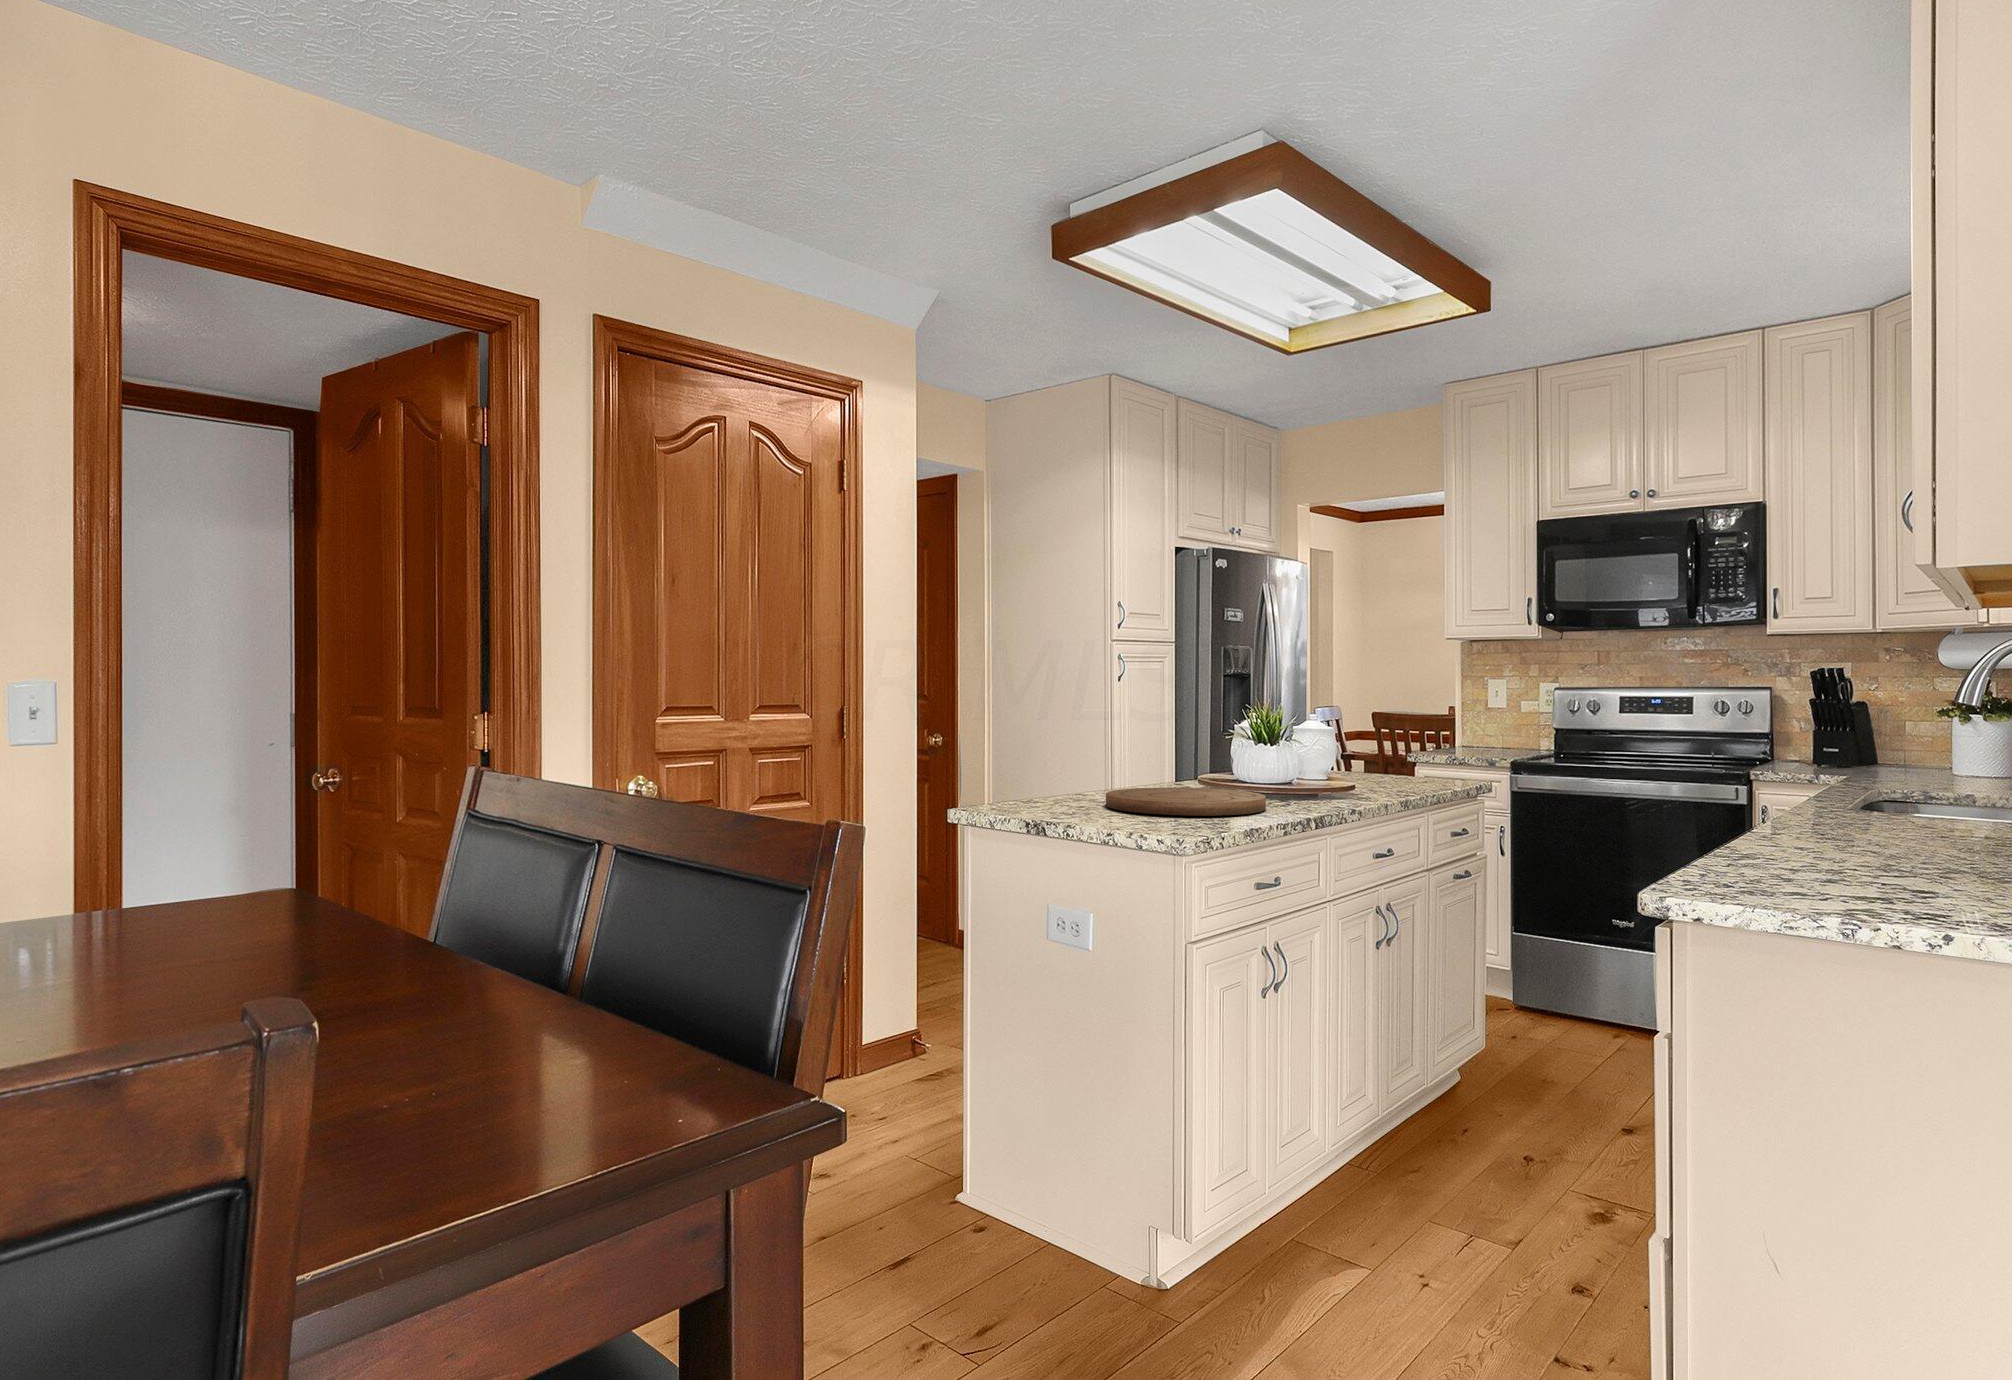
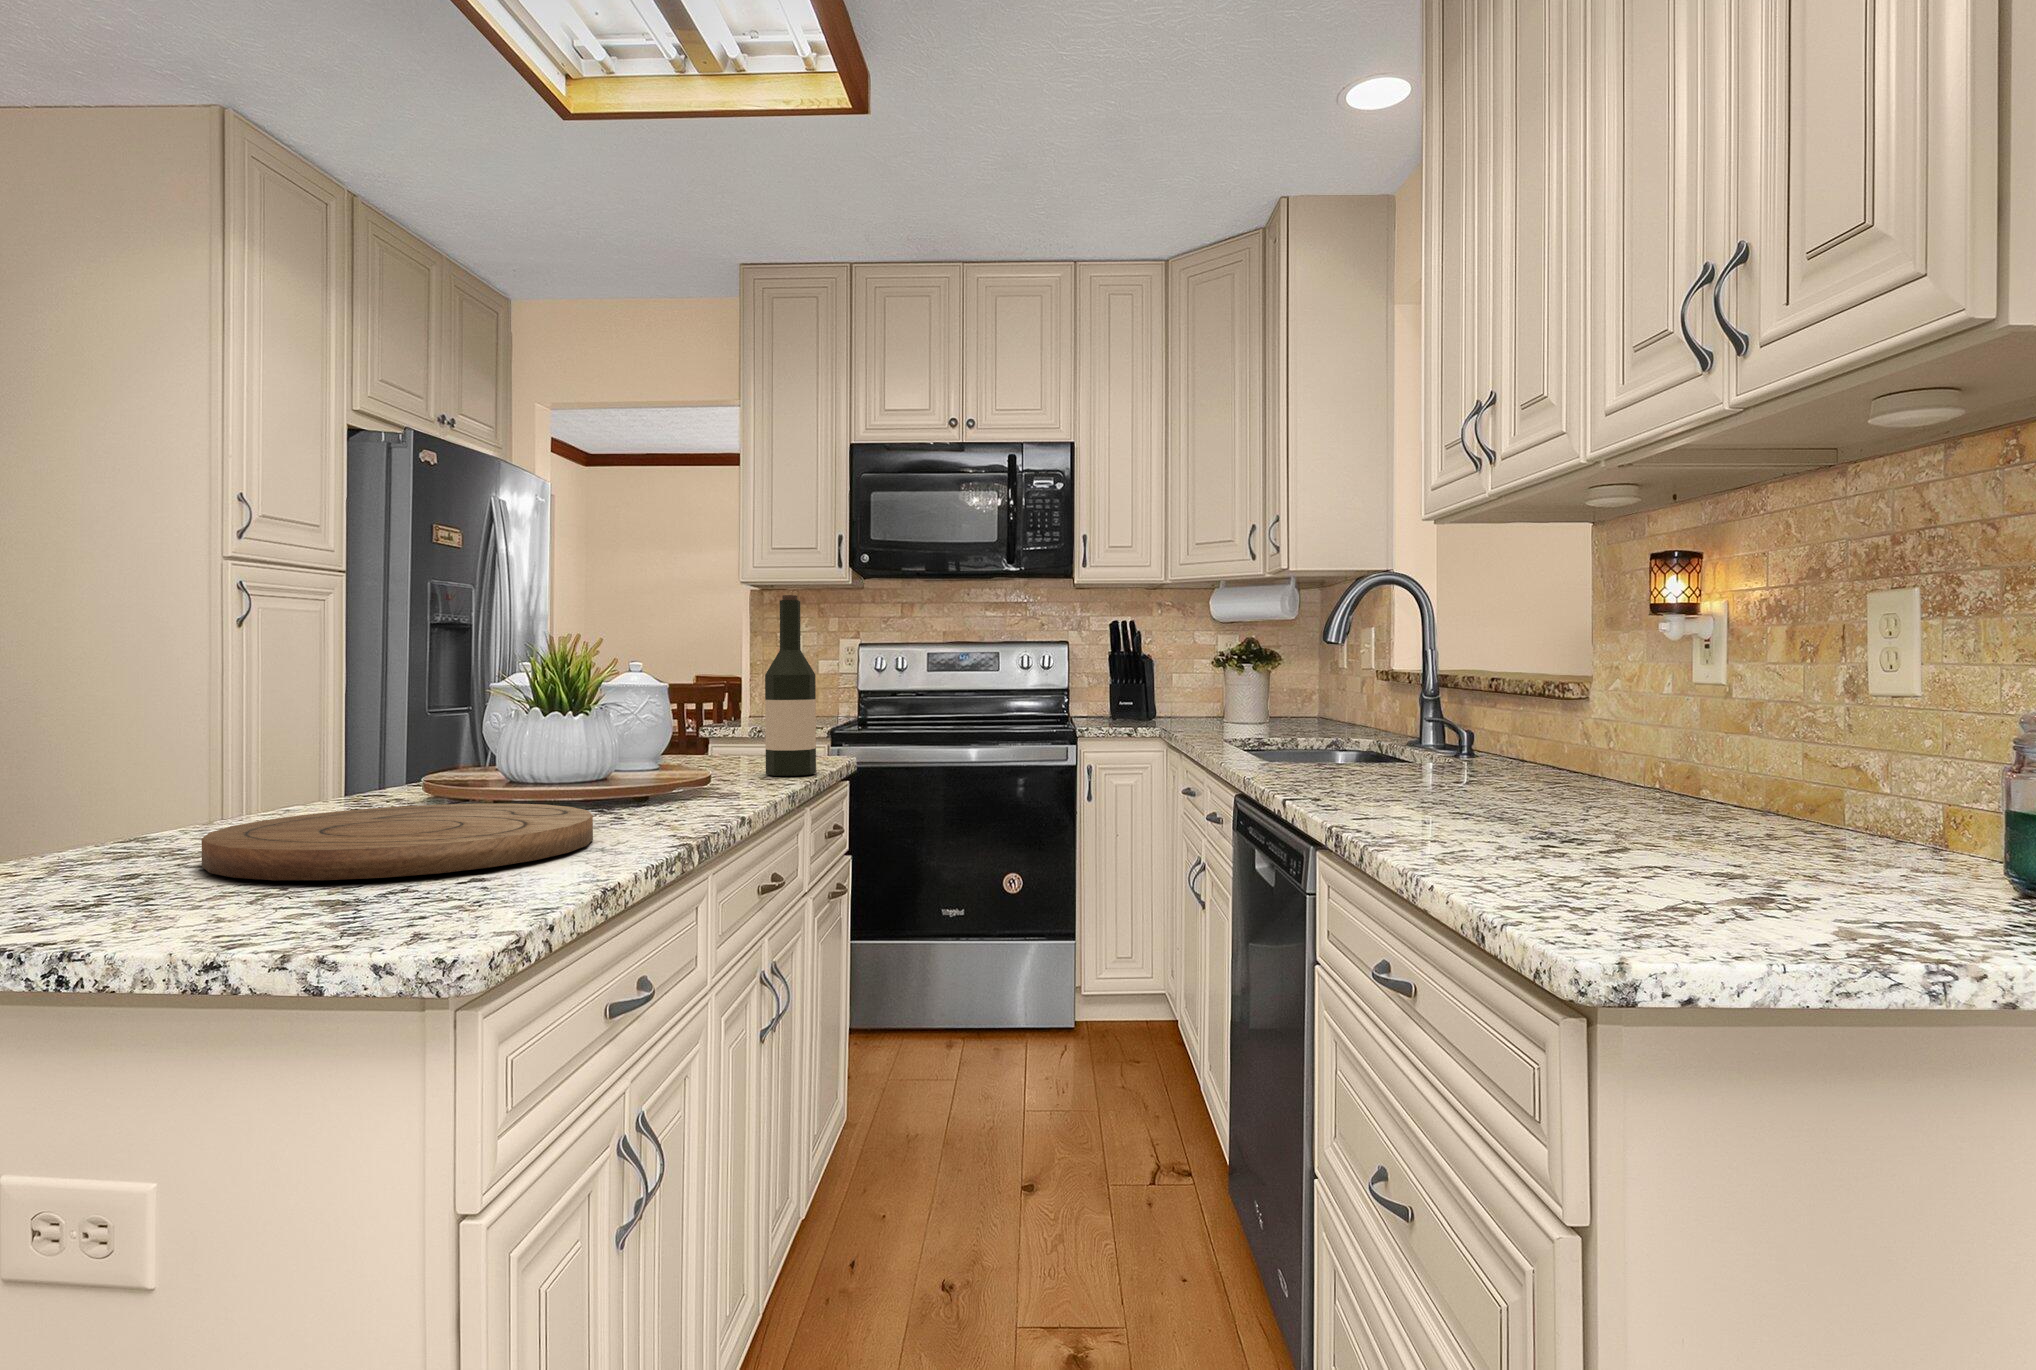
wine bottle: none [1400,671,1434,789] -> present [765,595,816,776]

